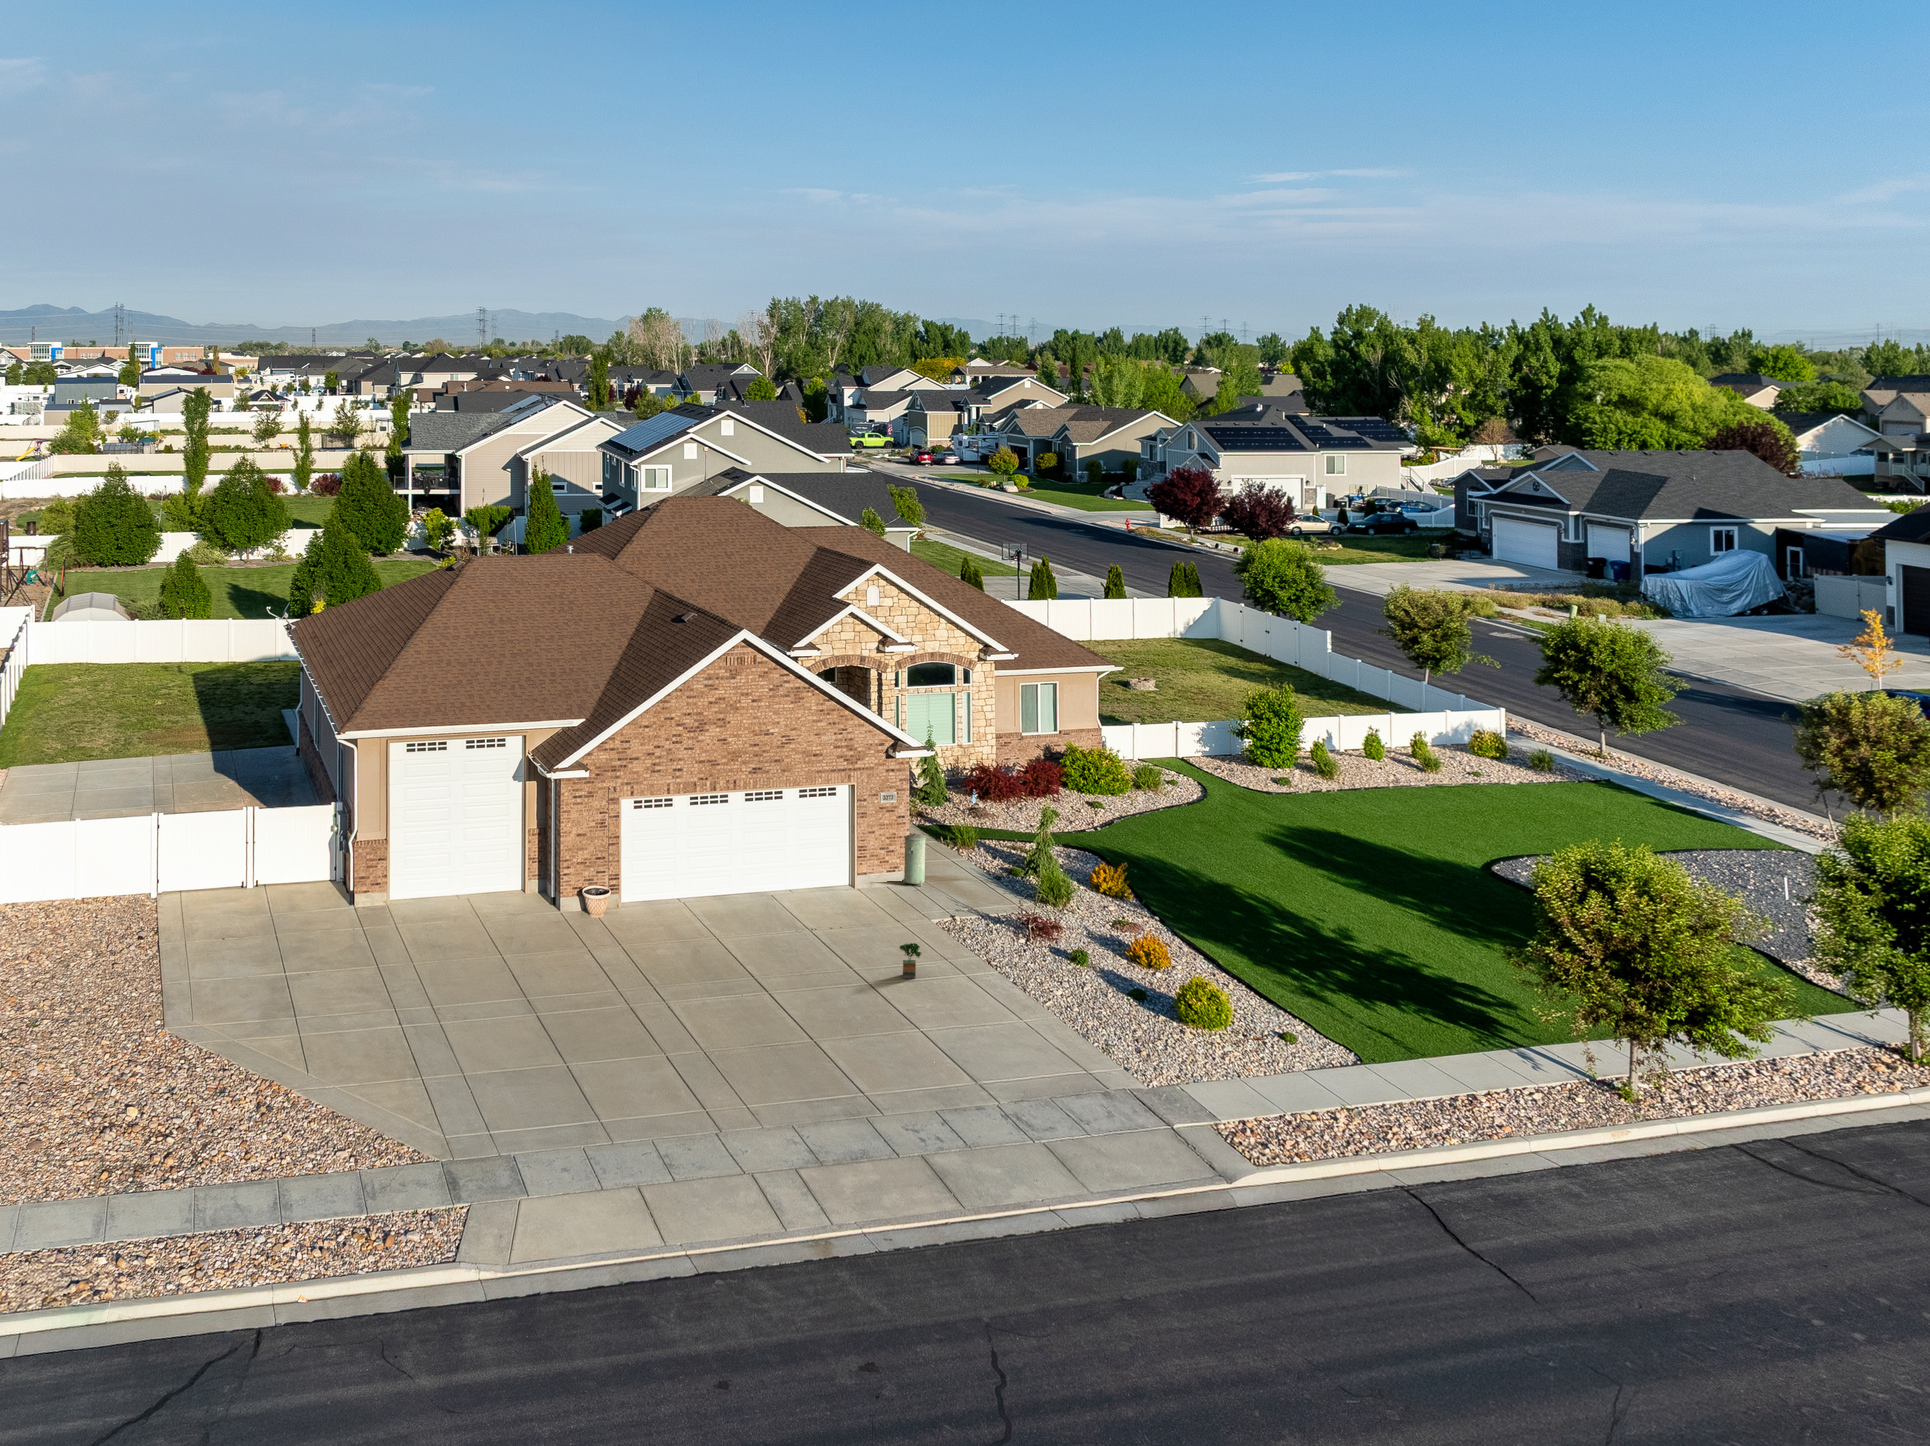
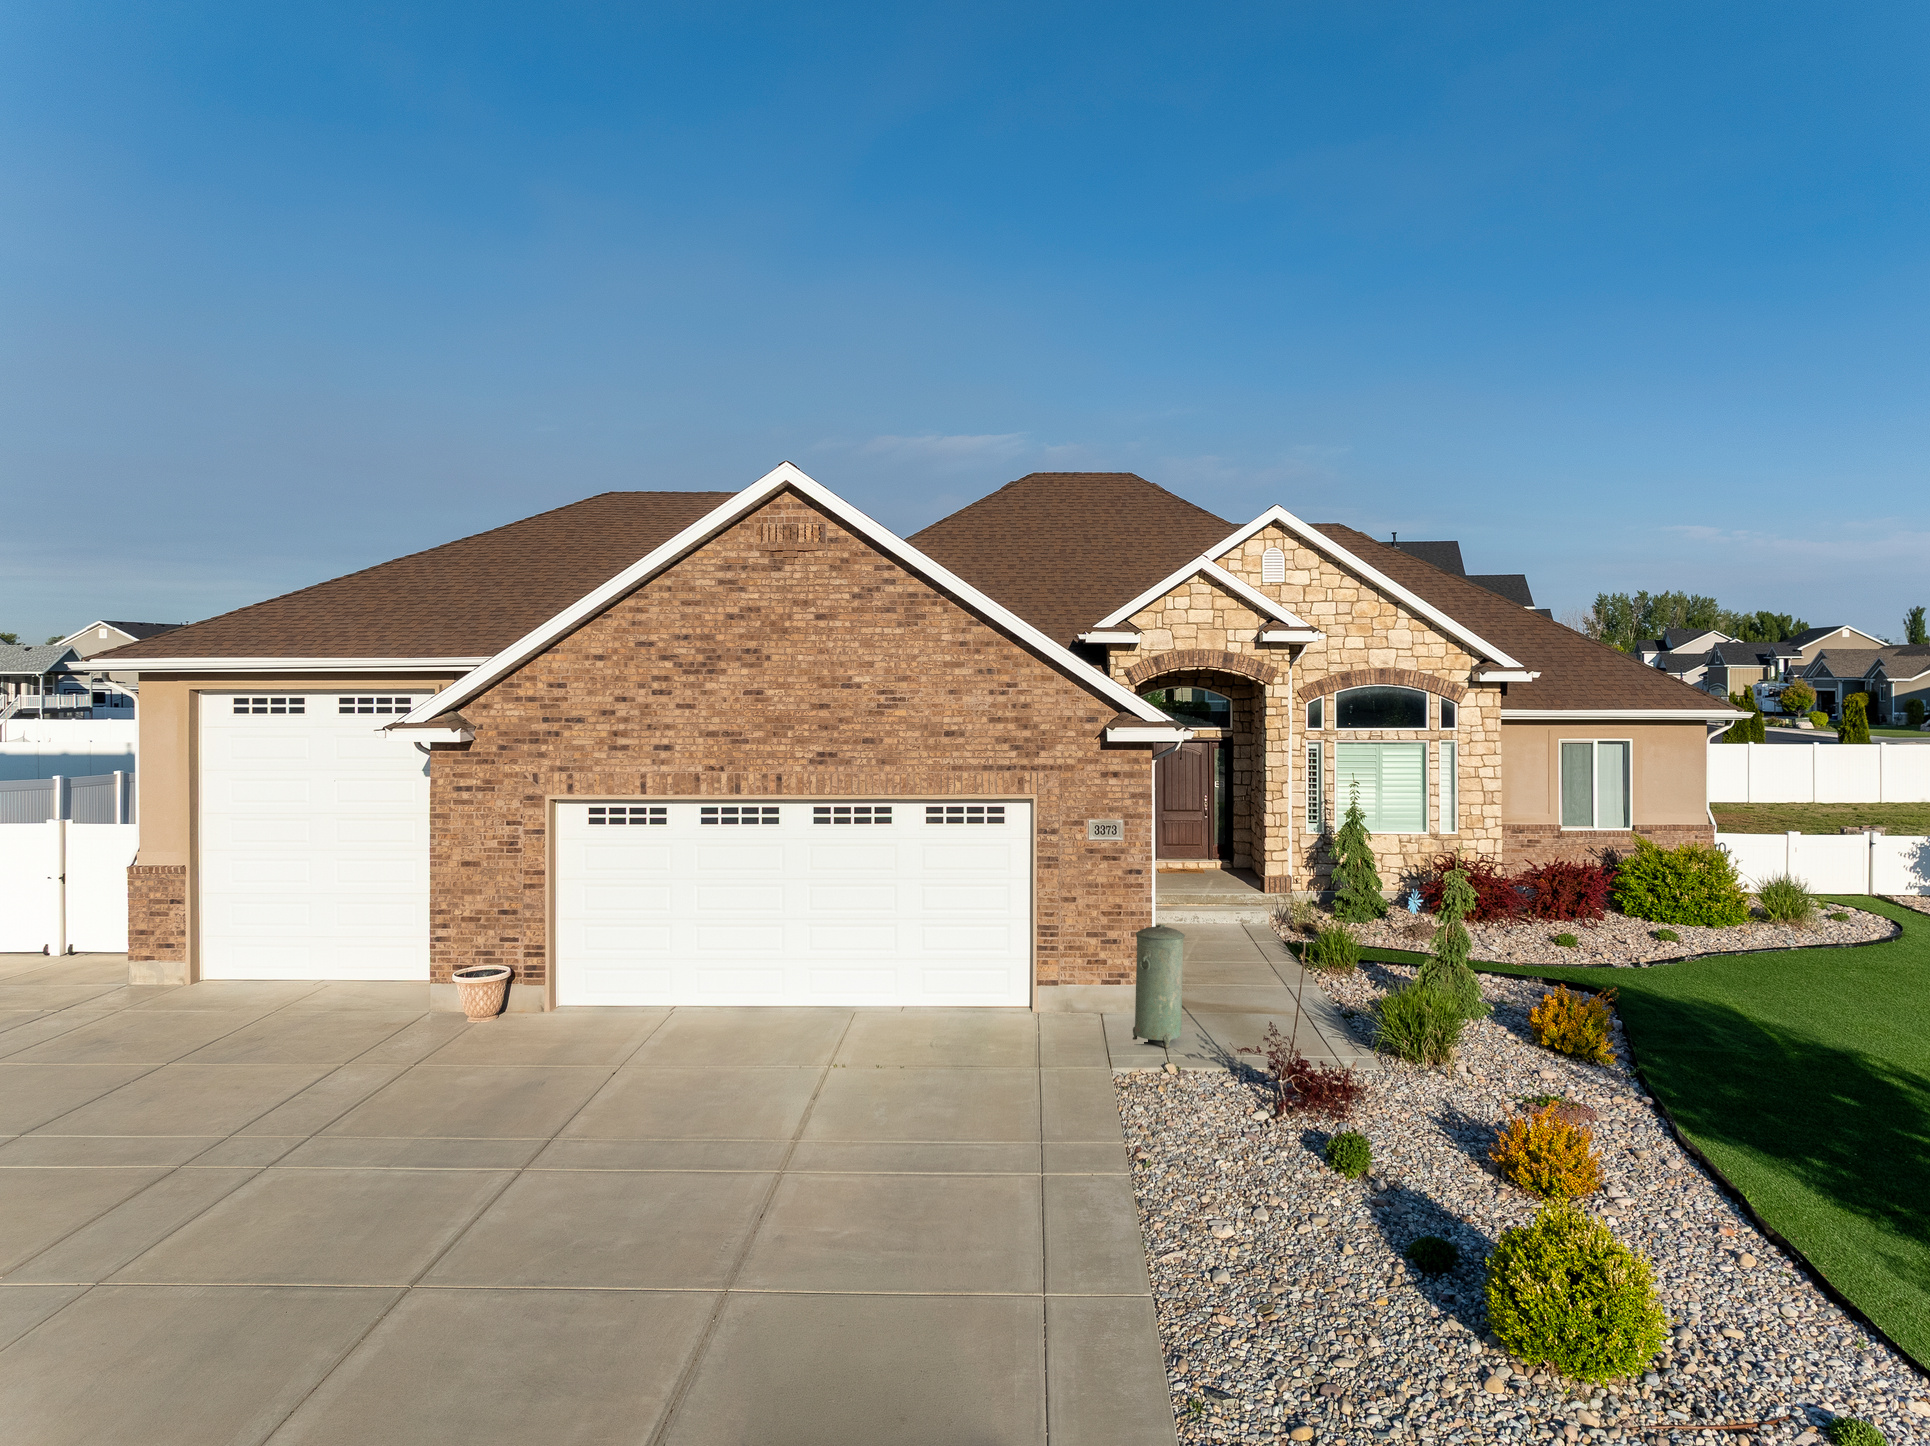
potted tree: present [899,943,921,978] -> none [758,1189,832,1318]

